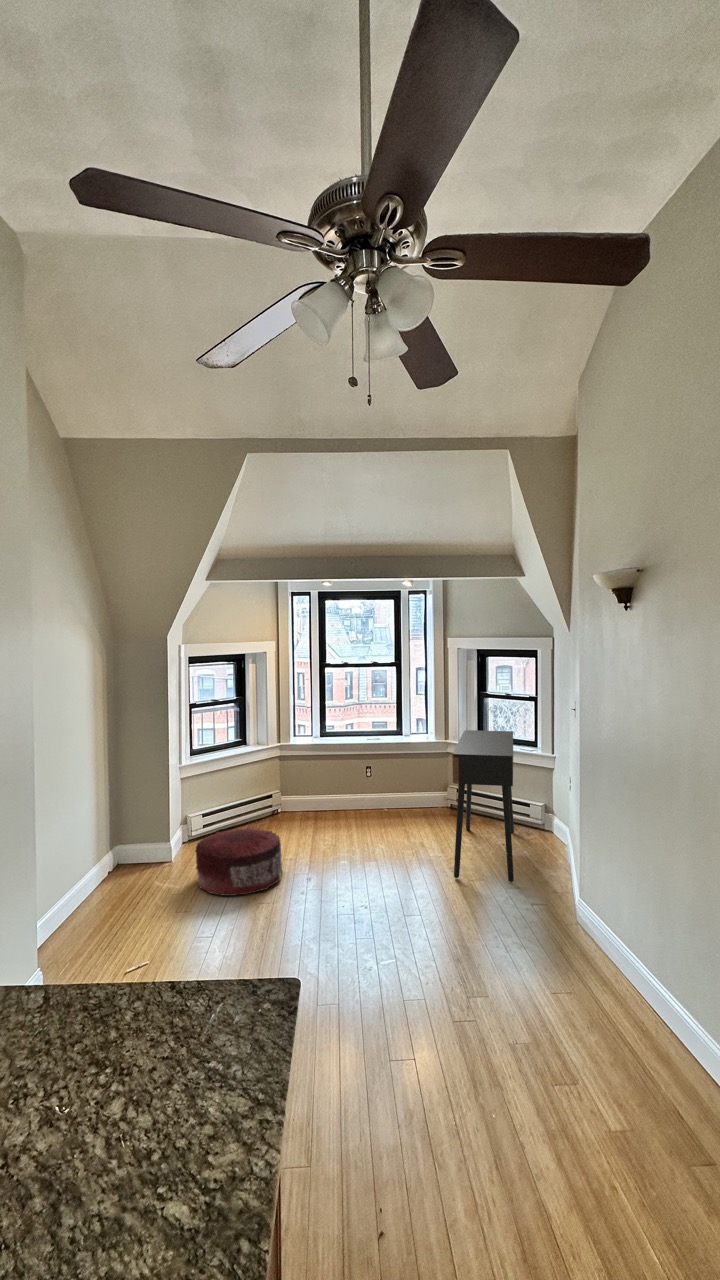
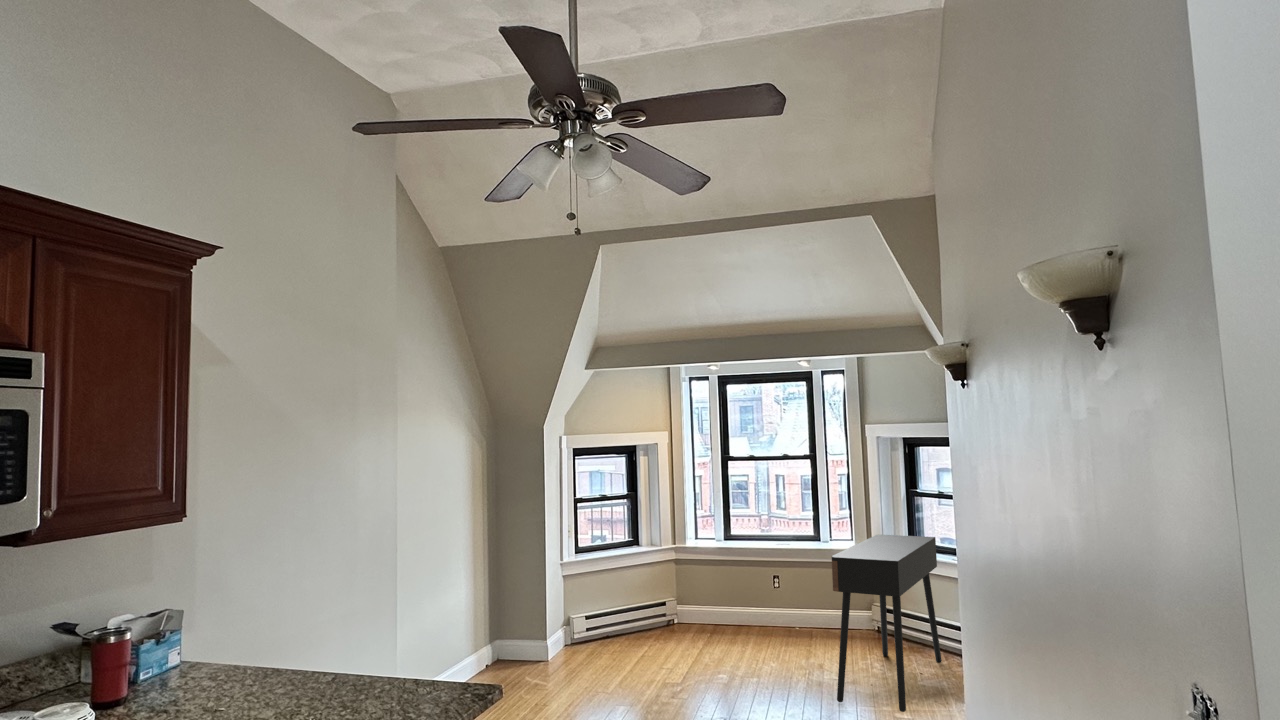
pouf: present [195,828,282,896] -> none [560,630,653,698]

